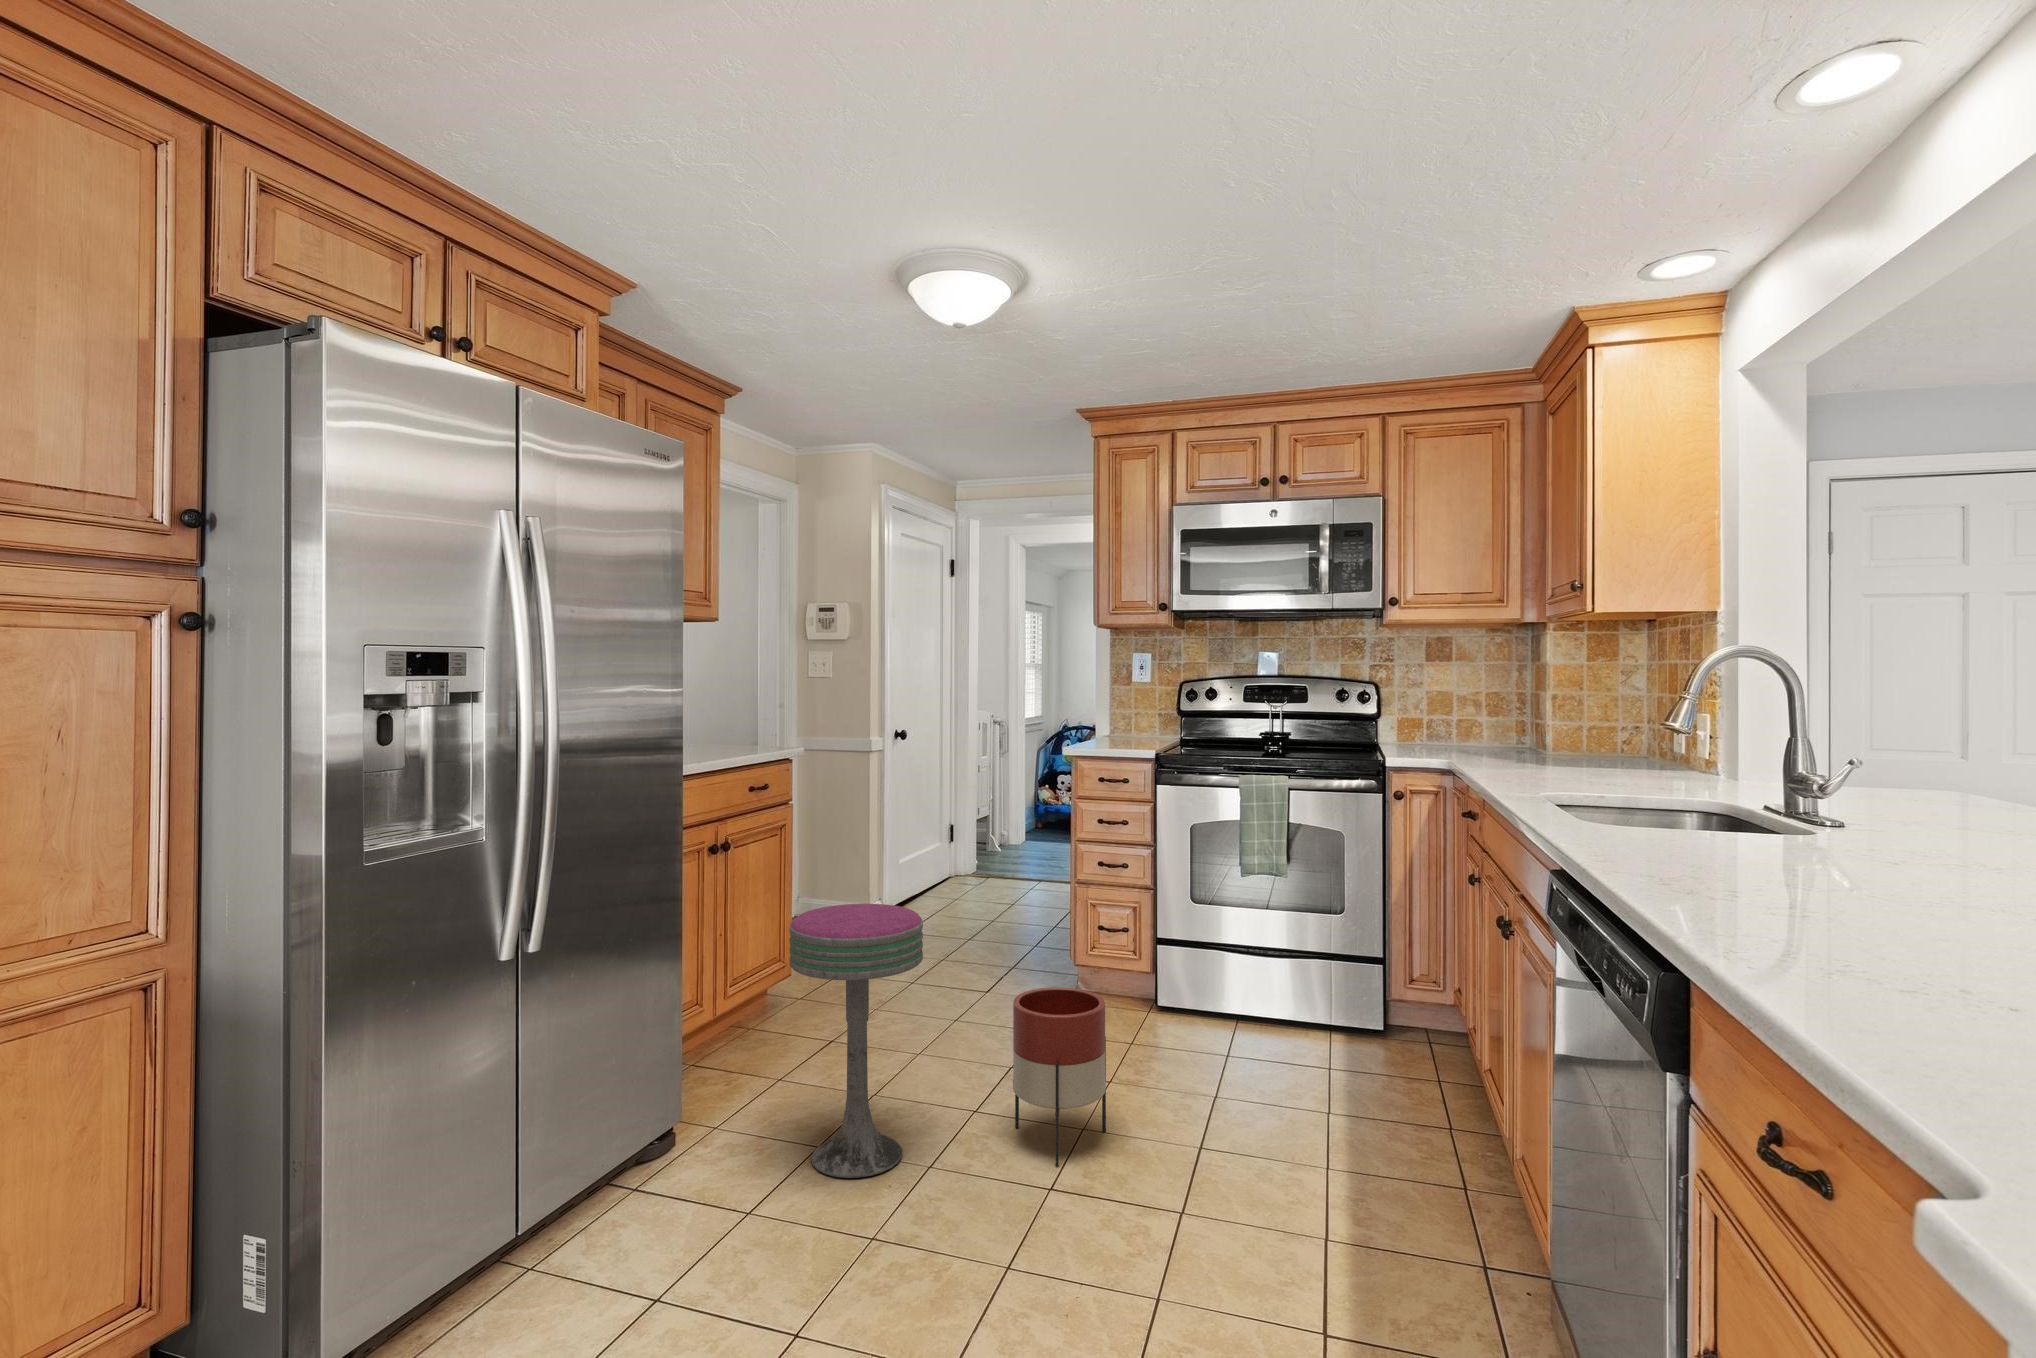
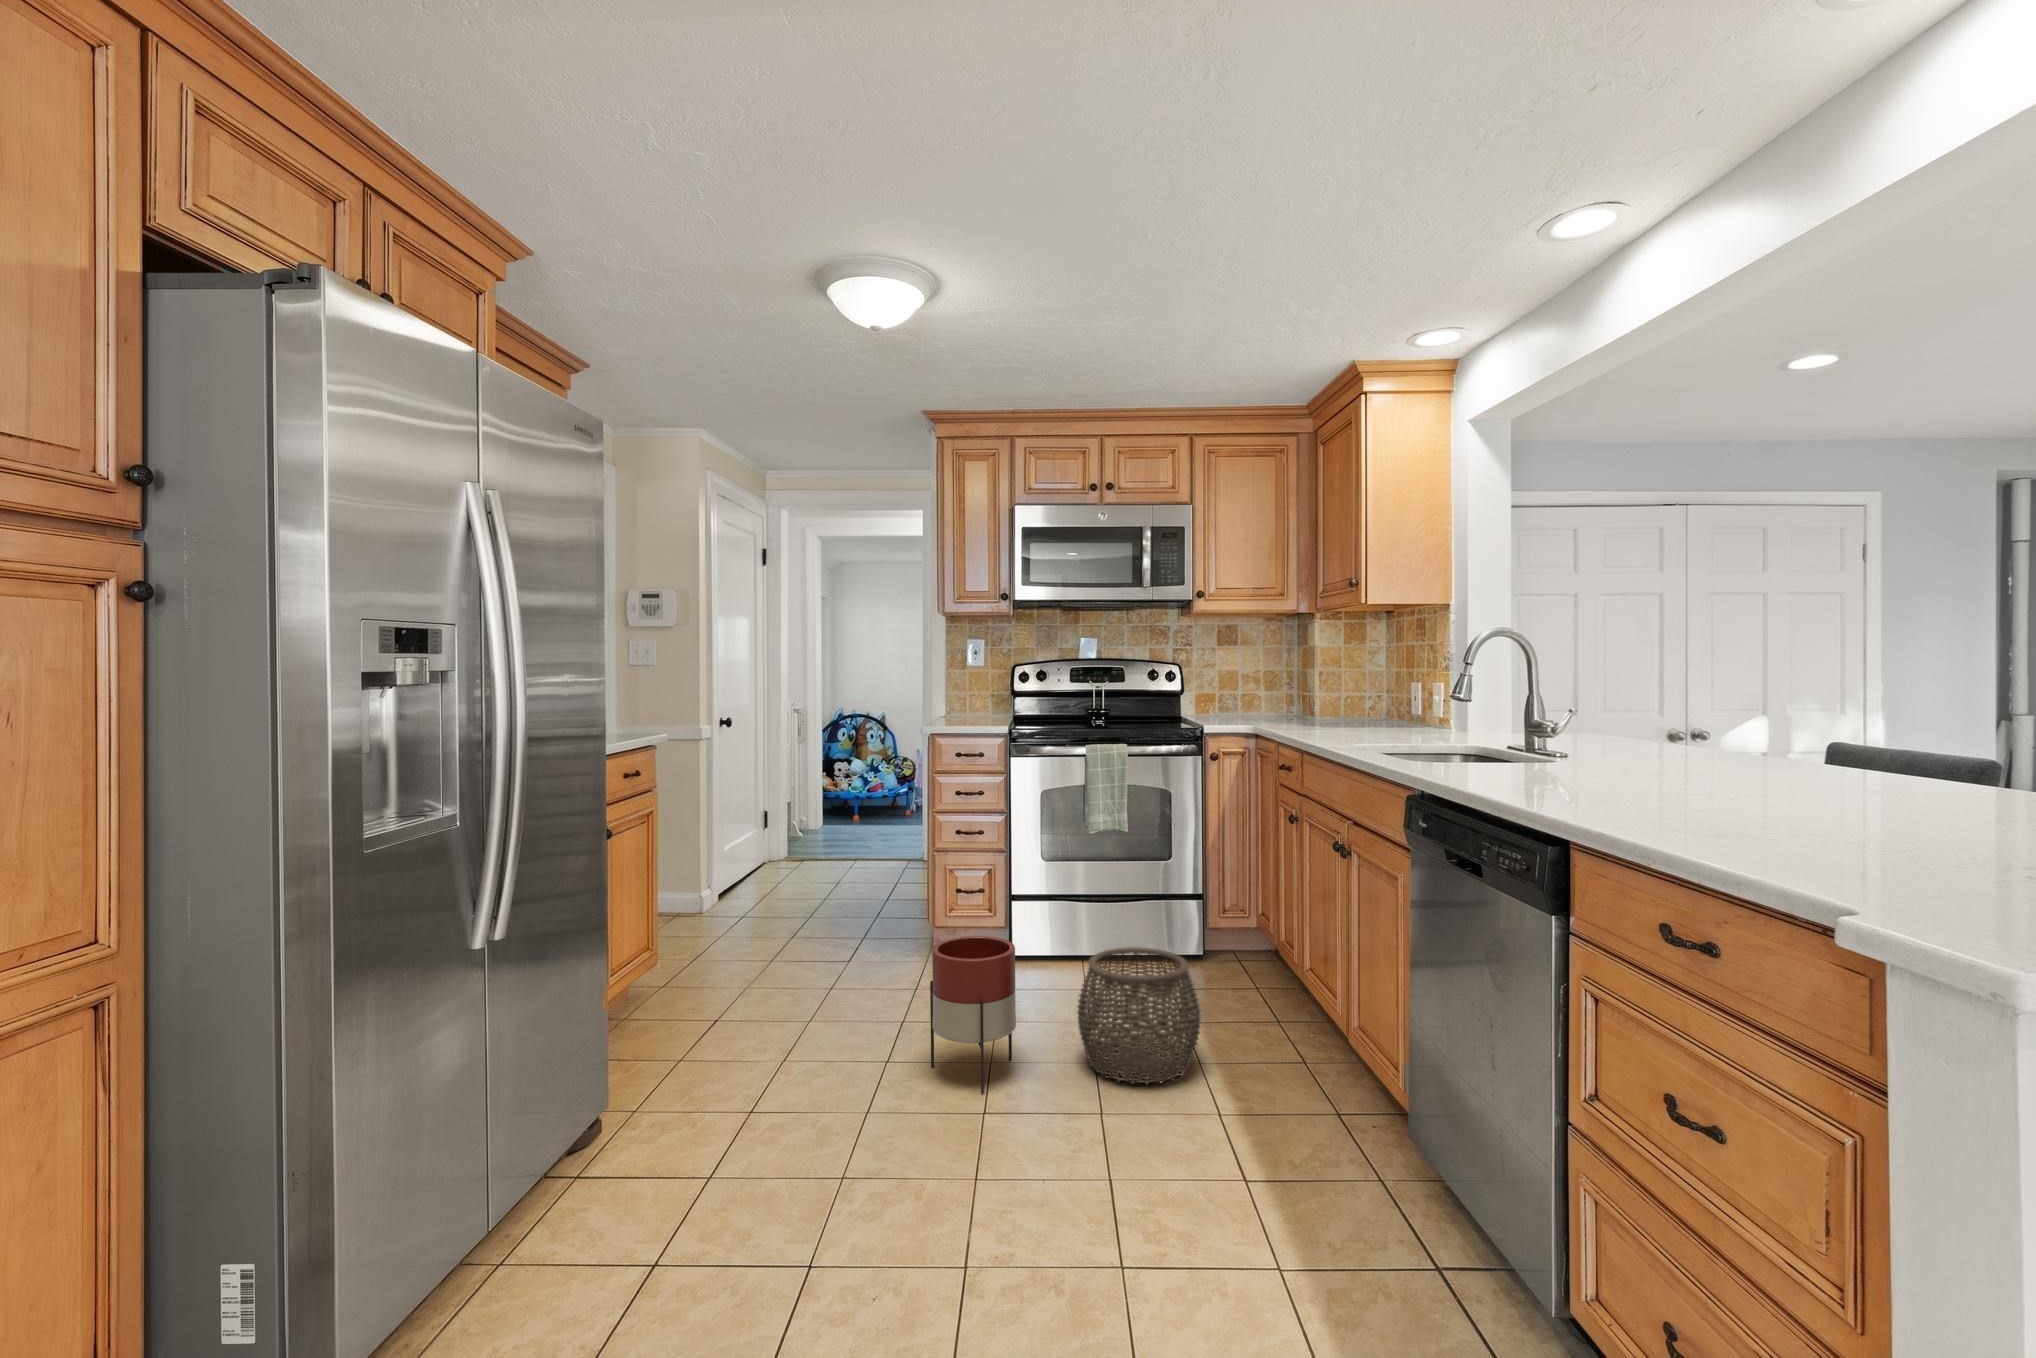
bar stool: present [789,904,923,1178] -> none [727,872,856,1131]
woven basket: none [1176,1017,1325,1185] -> present [1077,947,1201,1084]

